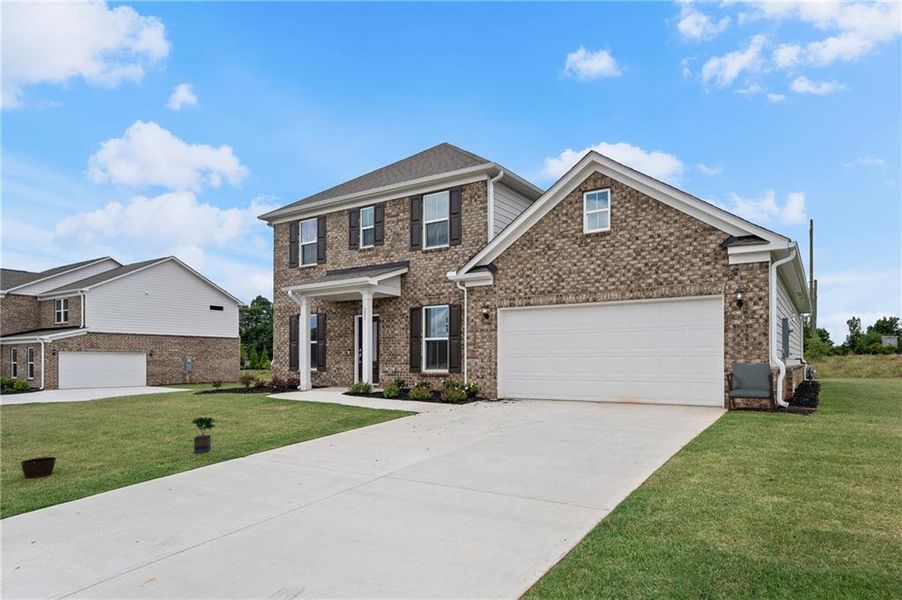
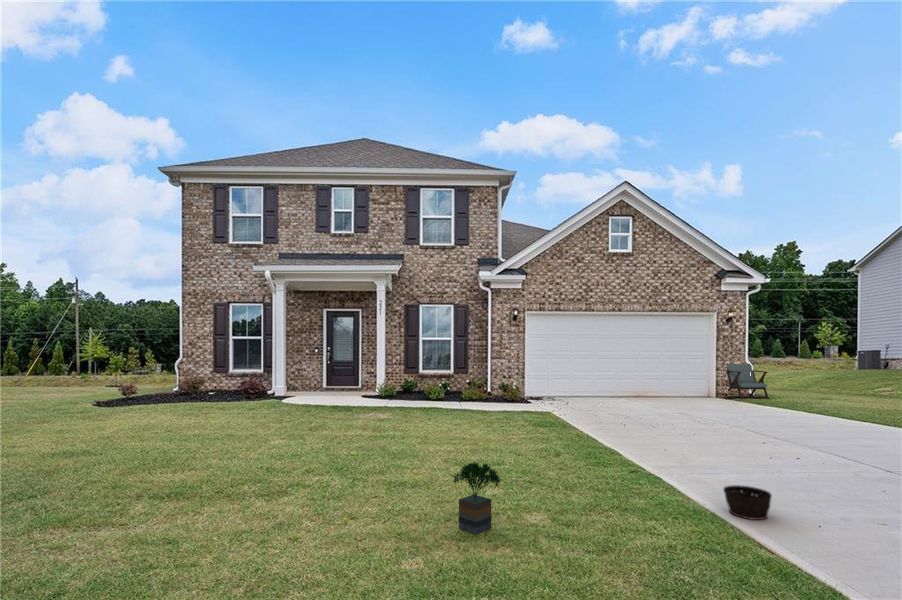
potted tree: present [192,417,215,453] -> present [453,463,501,534]
basket: present [21,457,56,478] -> present [724,485,771,520]

